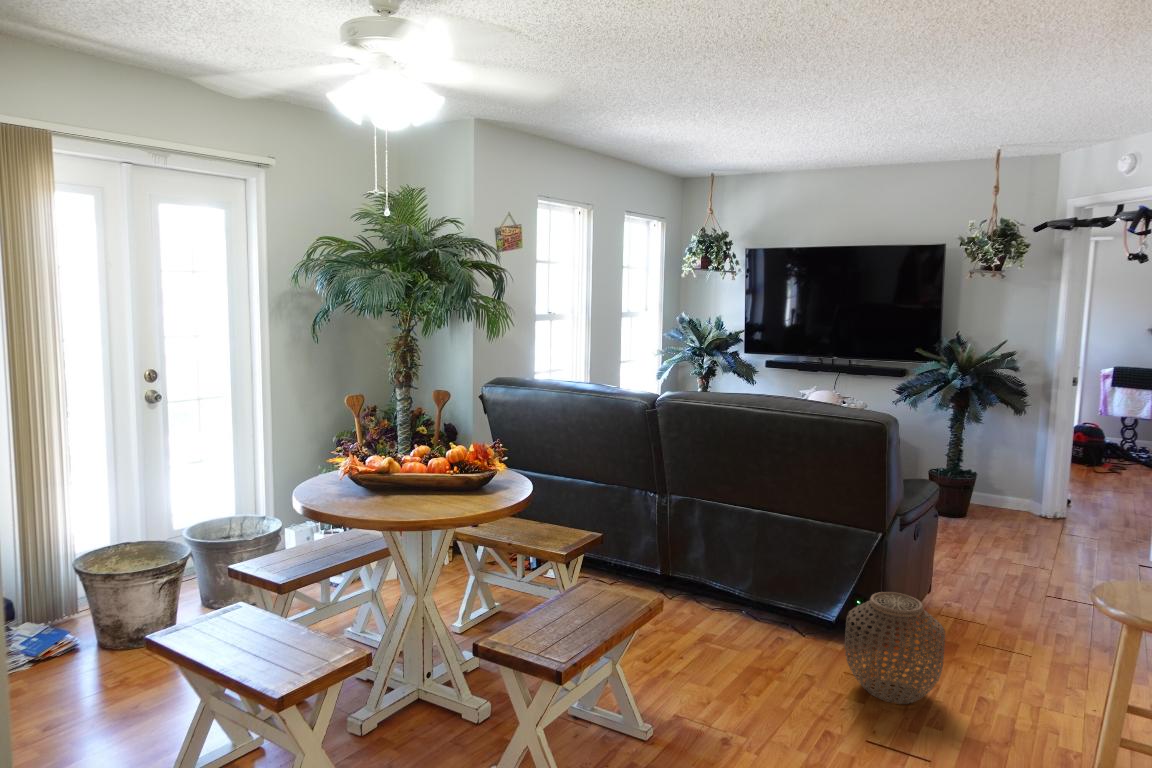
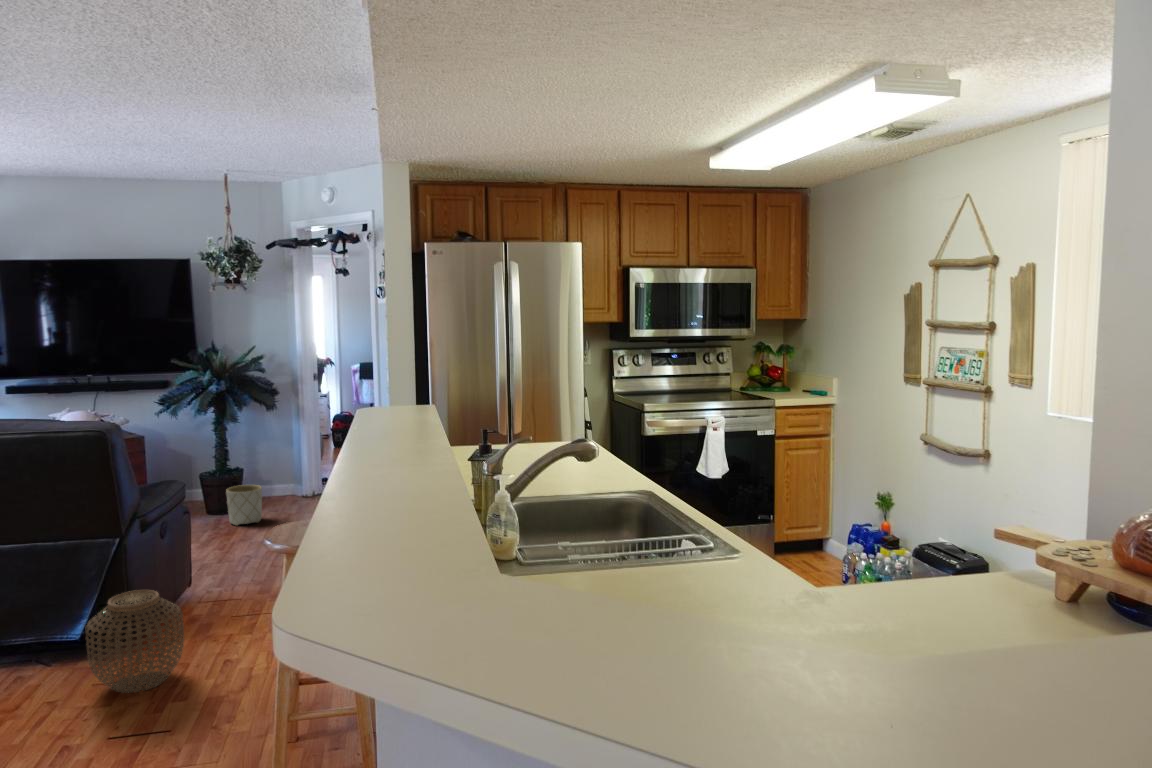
planter: none [960,491,1002,536] -> present [226,485,262,526]

